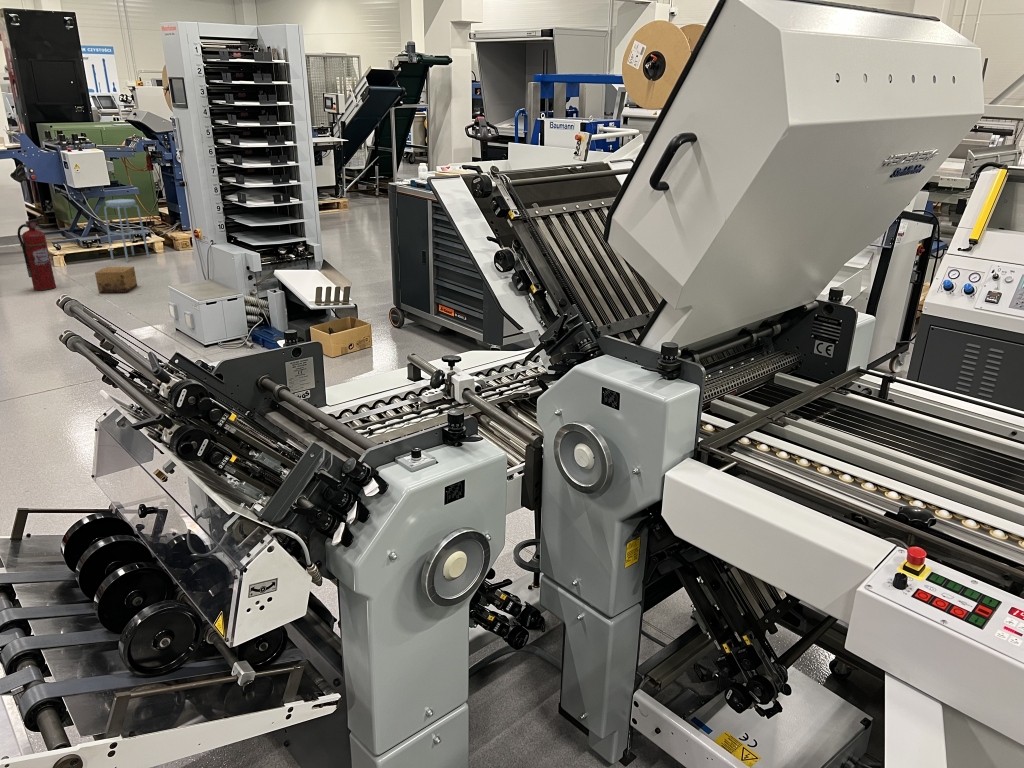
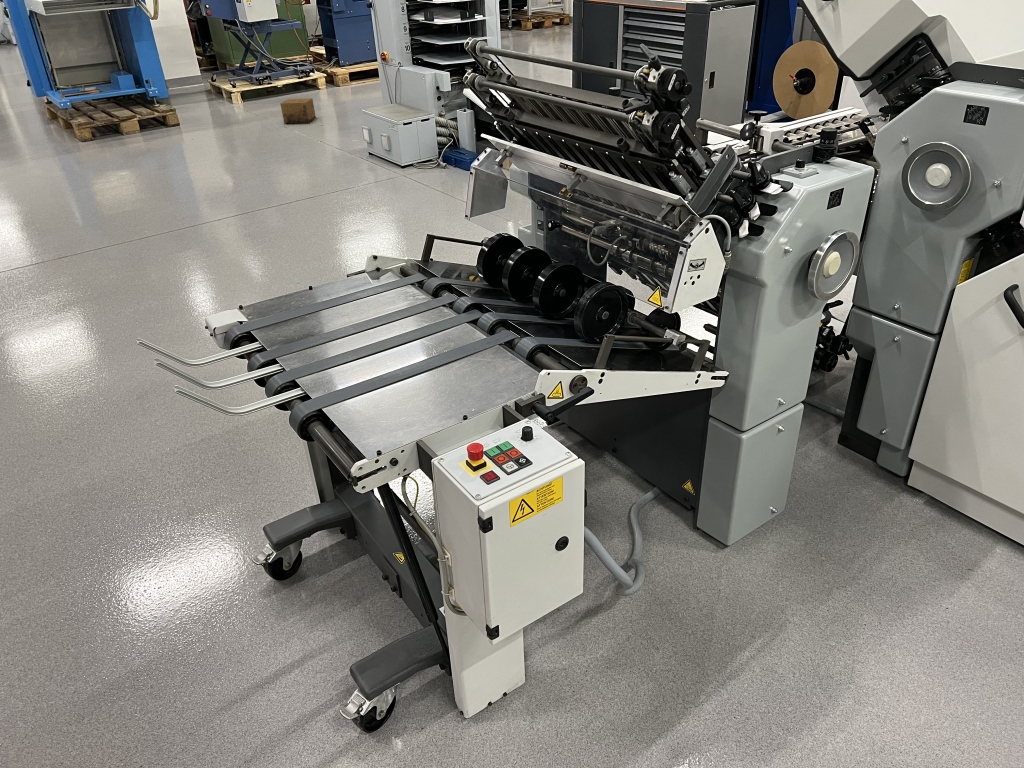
stool: present [104,199,149,262] -> none [273,35,315,98]
fire extinguisher: present [18,217,56,290] -> none [209,50,244,123]

